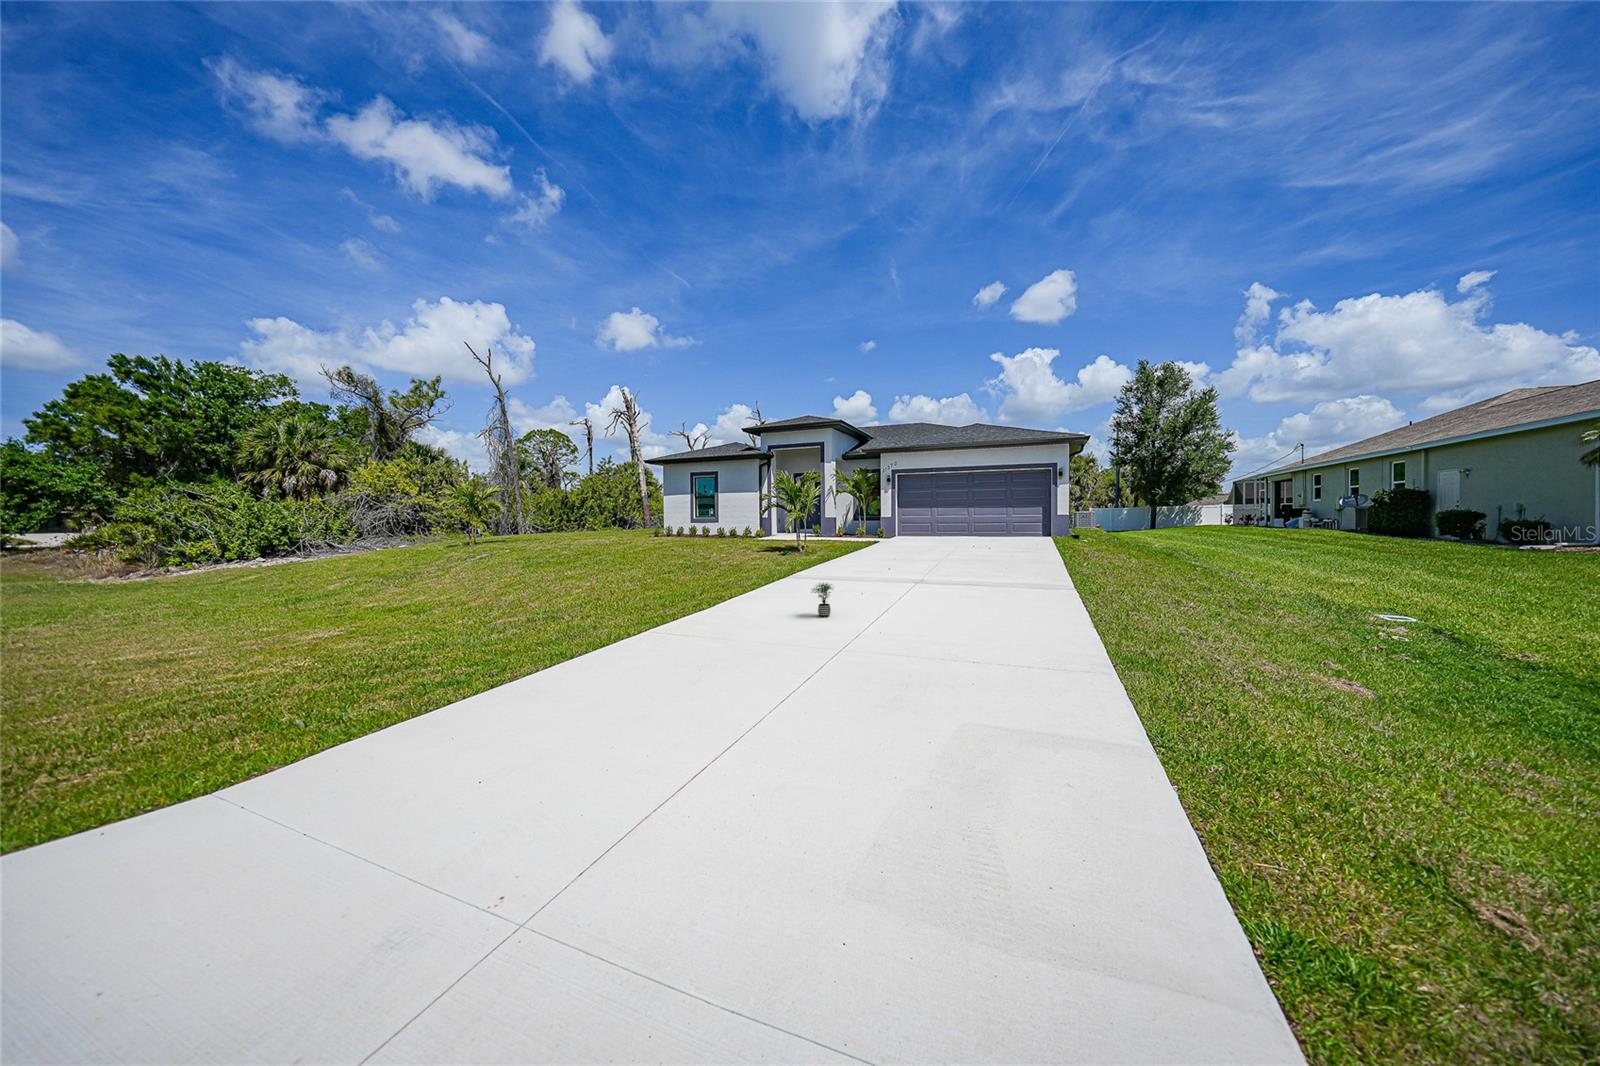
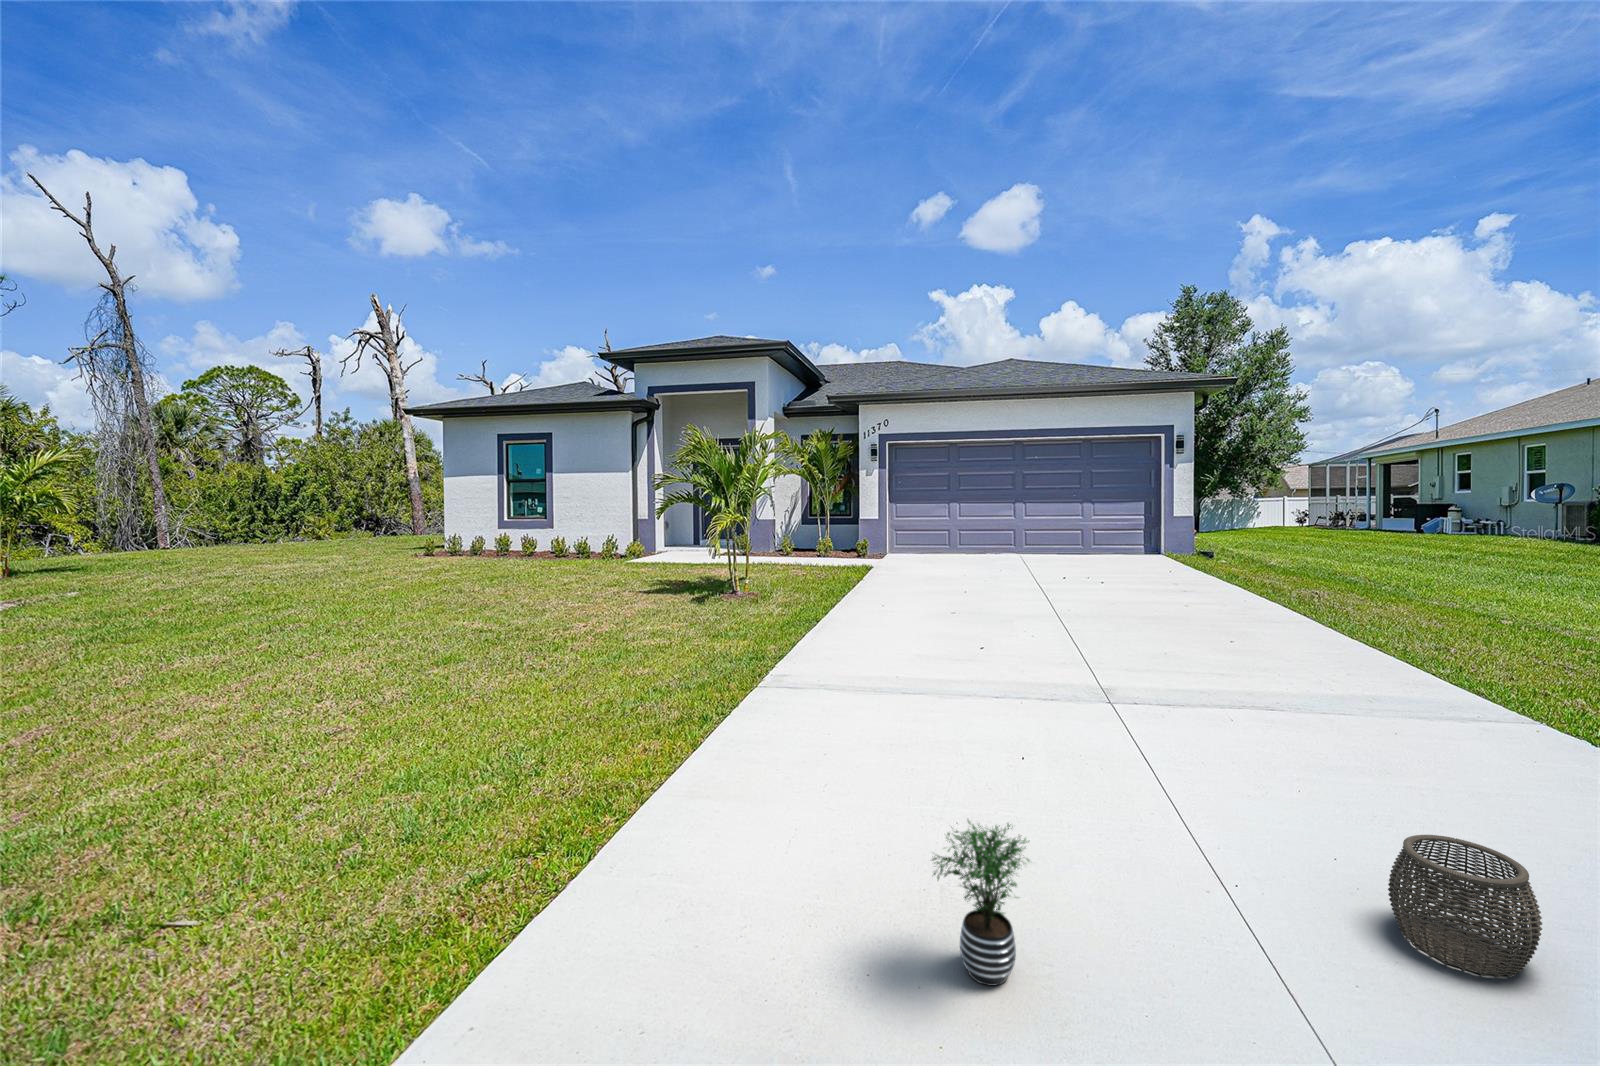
woven basket: none [928,592,957,620] -> present [1388,835,1542,977]

